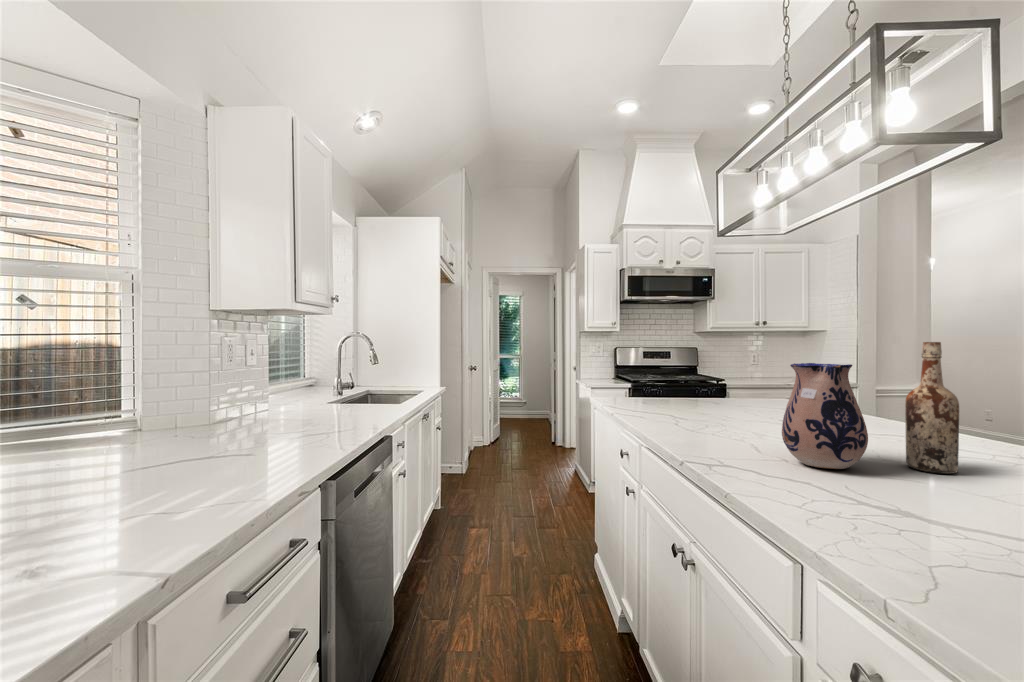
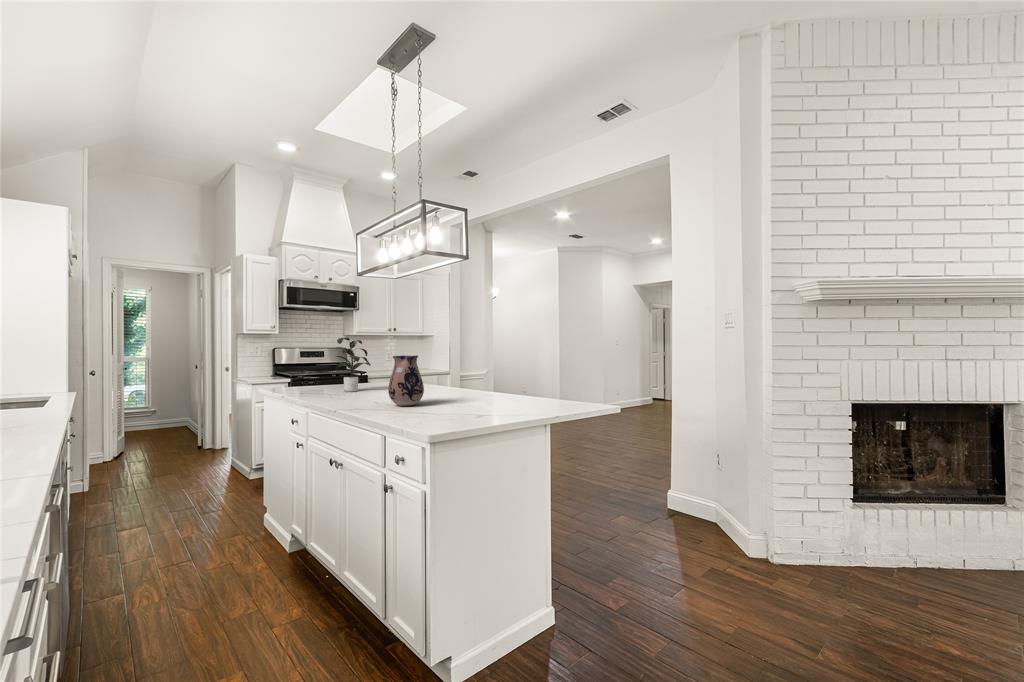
potted plant: none [673,330,755,415] -> present [336,337,371,392]
wine bottle: present [905,342,959,474] -> none [440,345,458,402]

